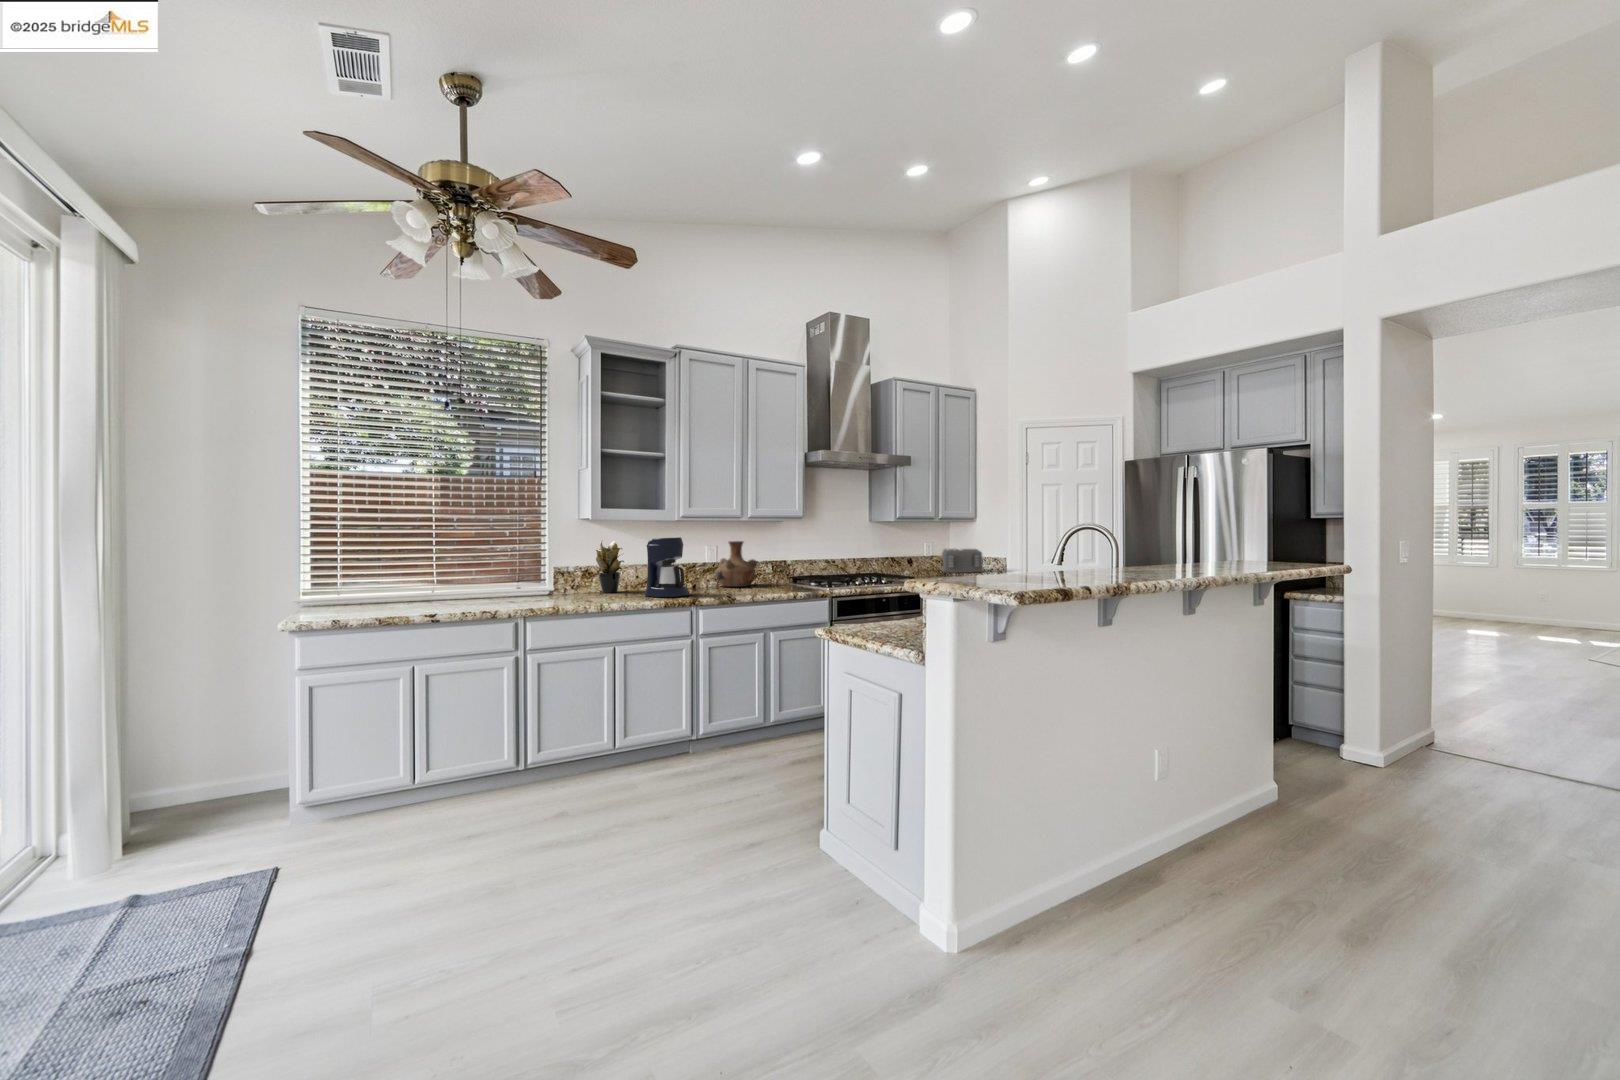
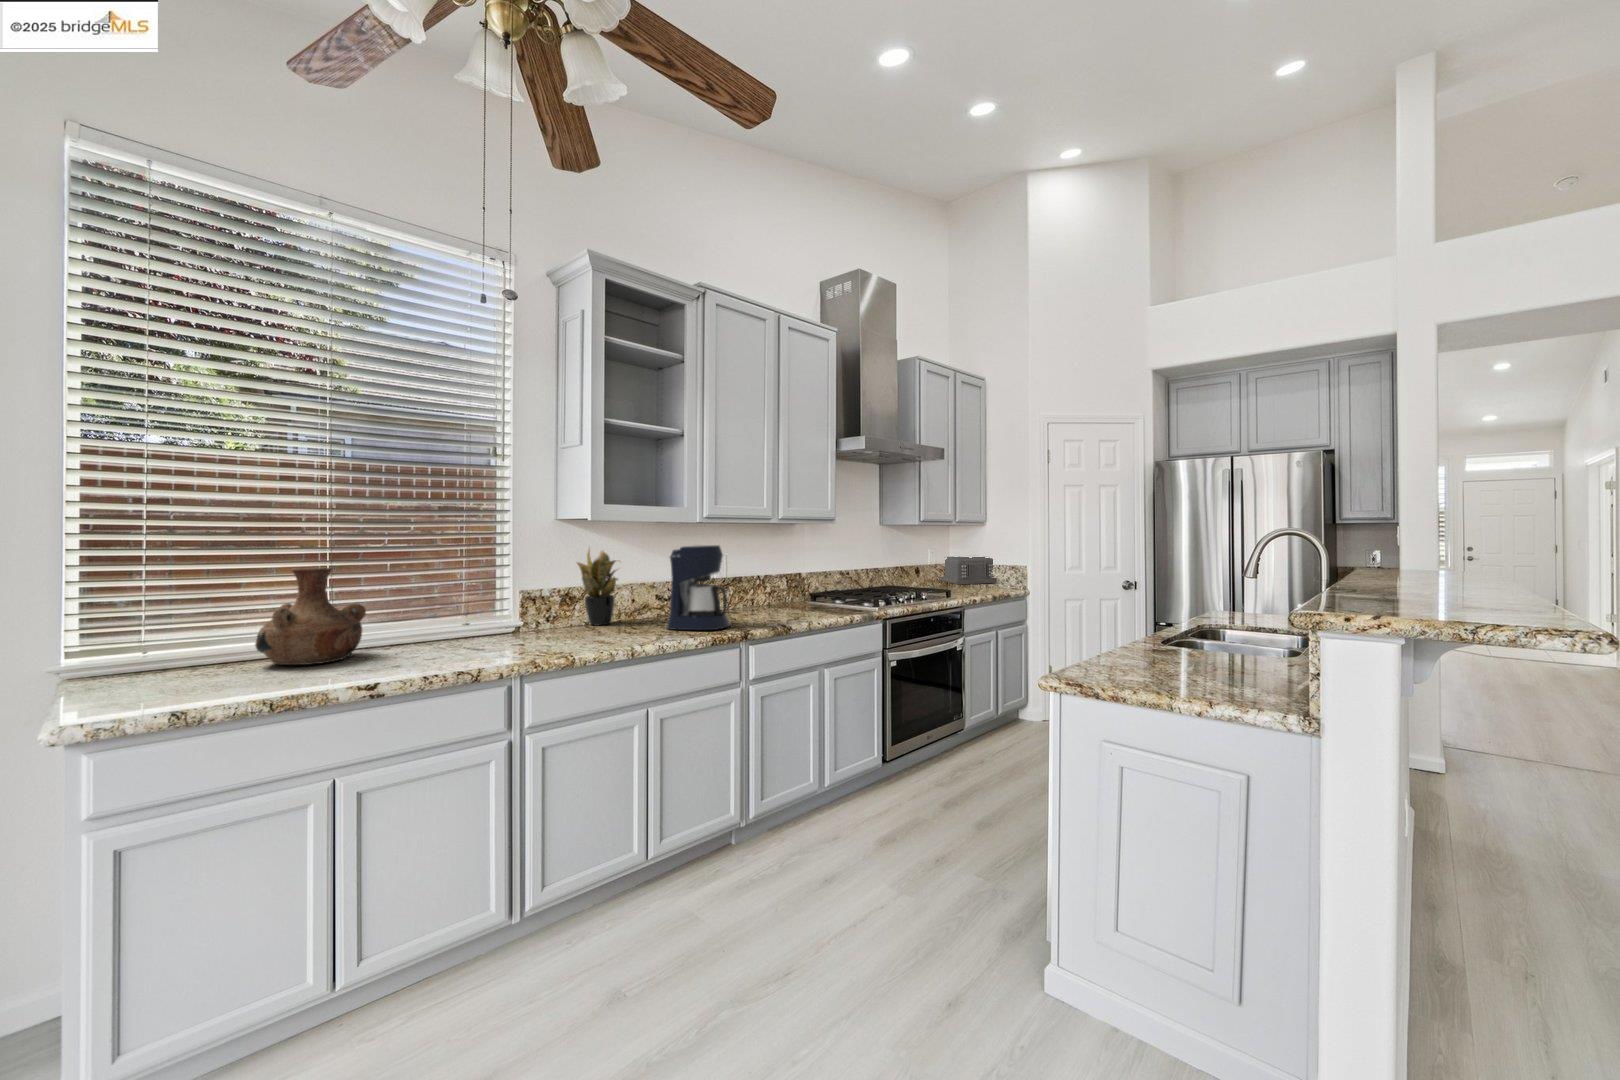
vase: present [715,541,757,587] -> present [255,568,366,665]

